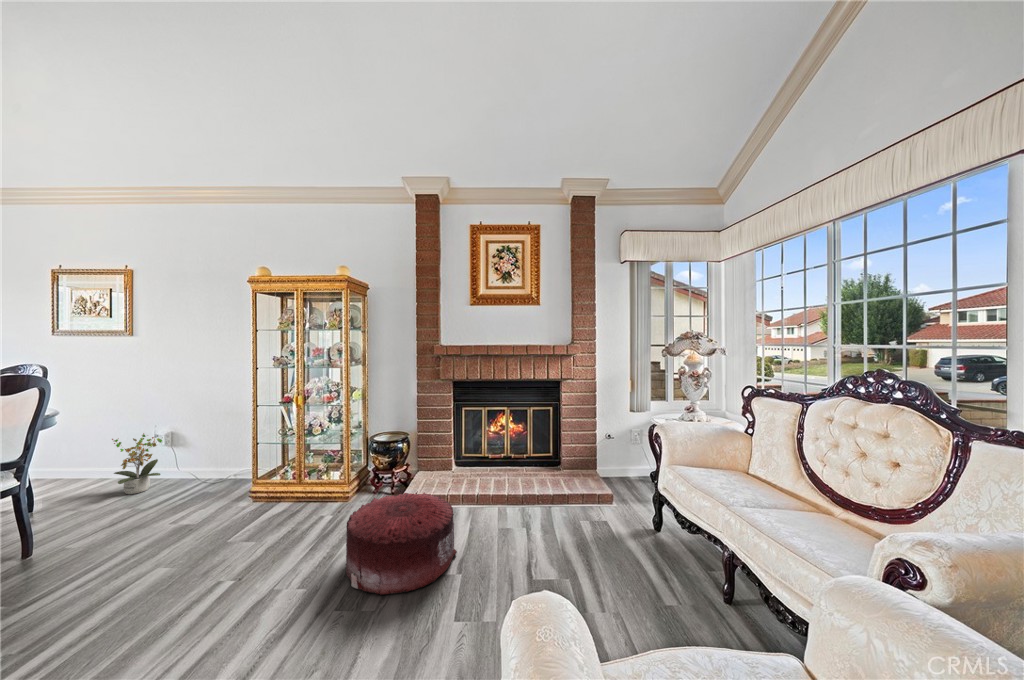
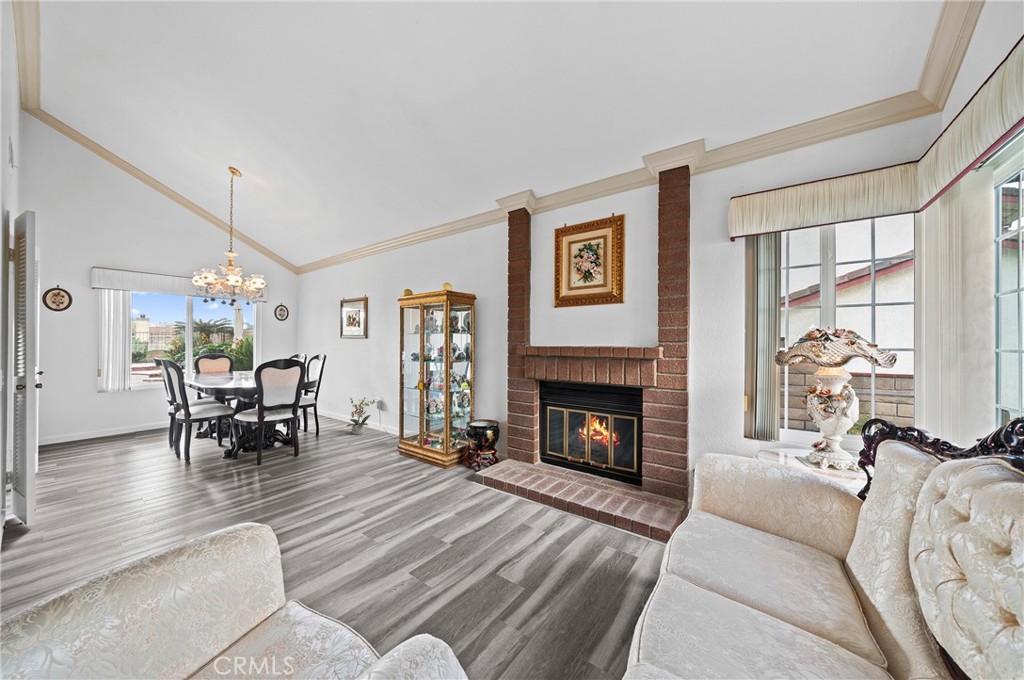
pouf: present [346,491,457,595] -> none [383,466,472,543]

